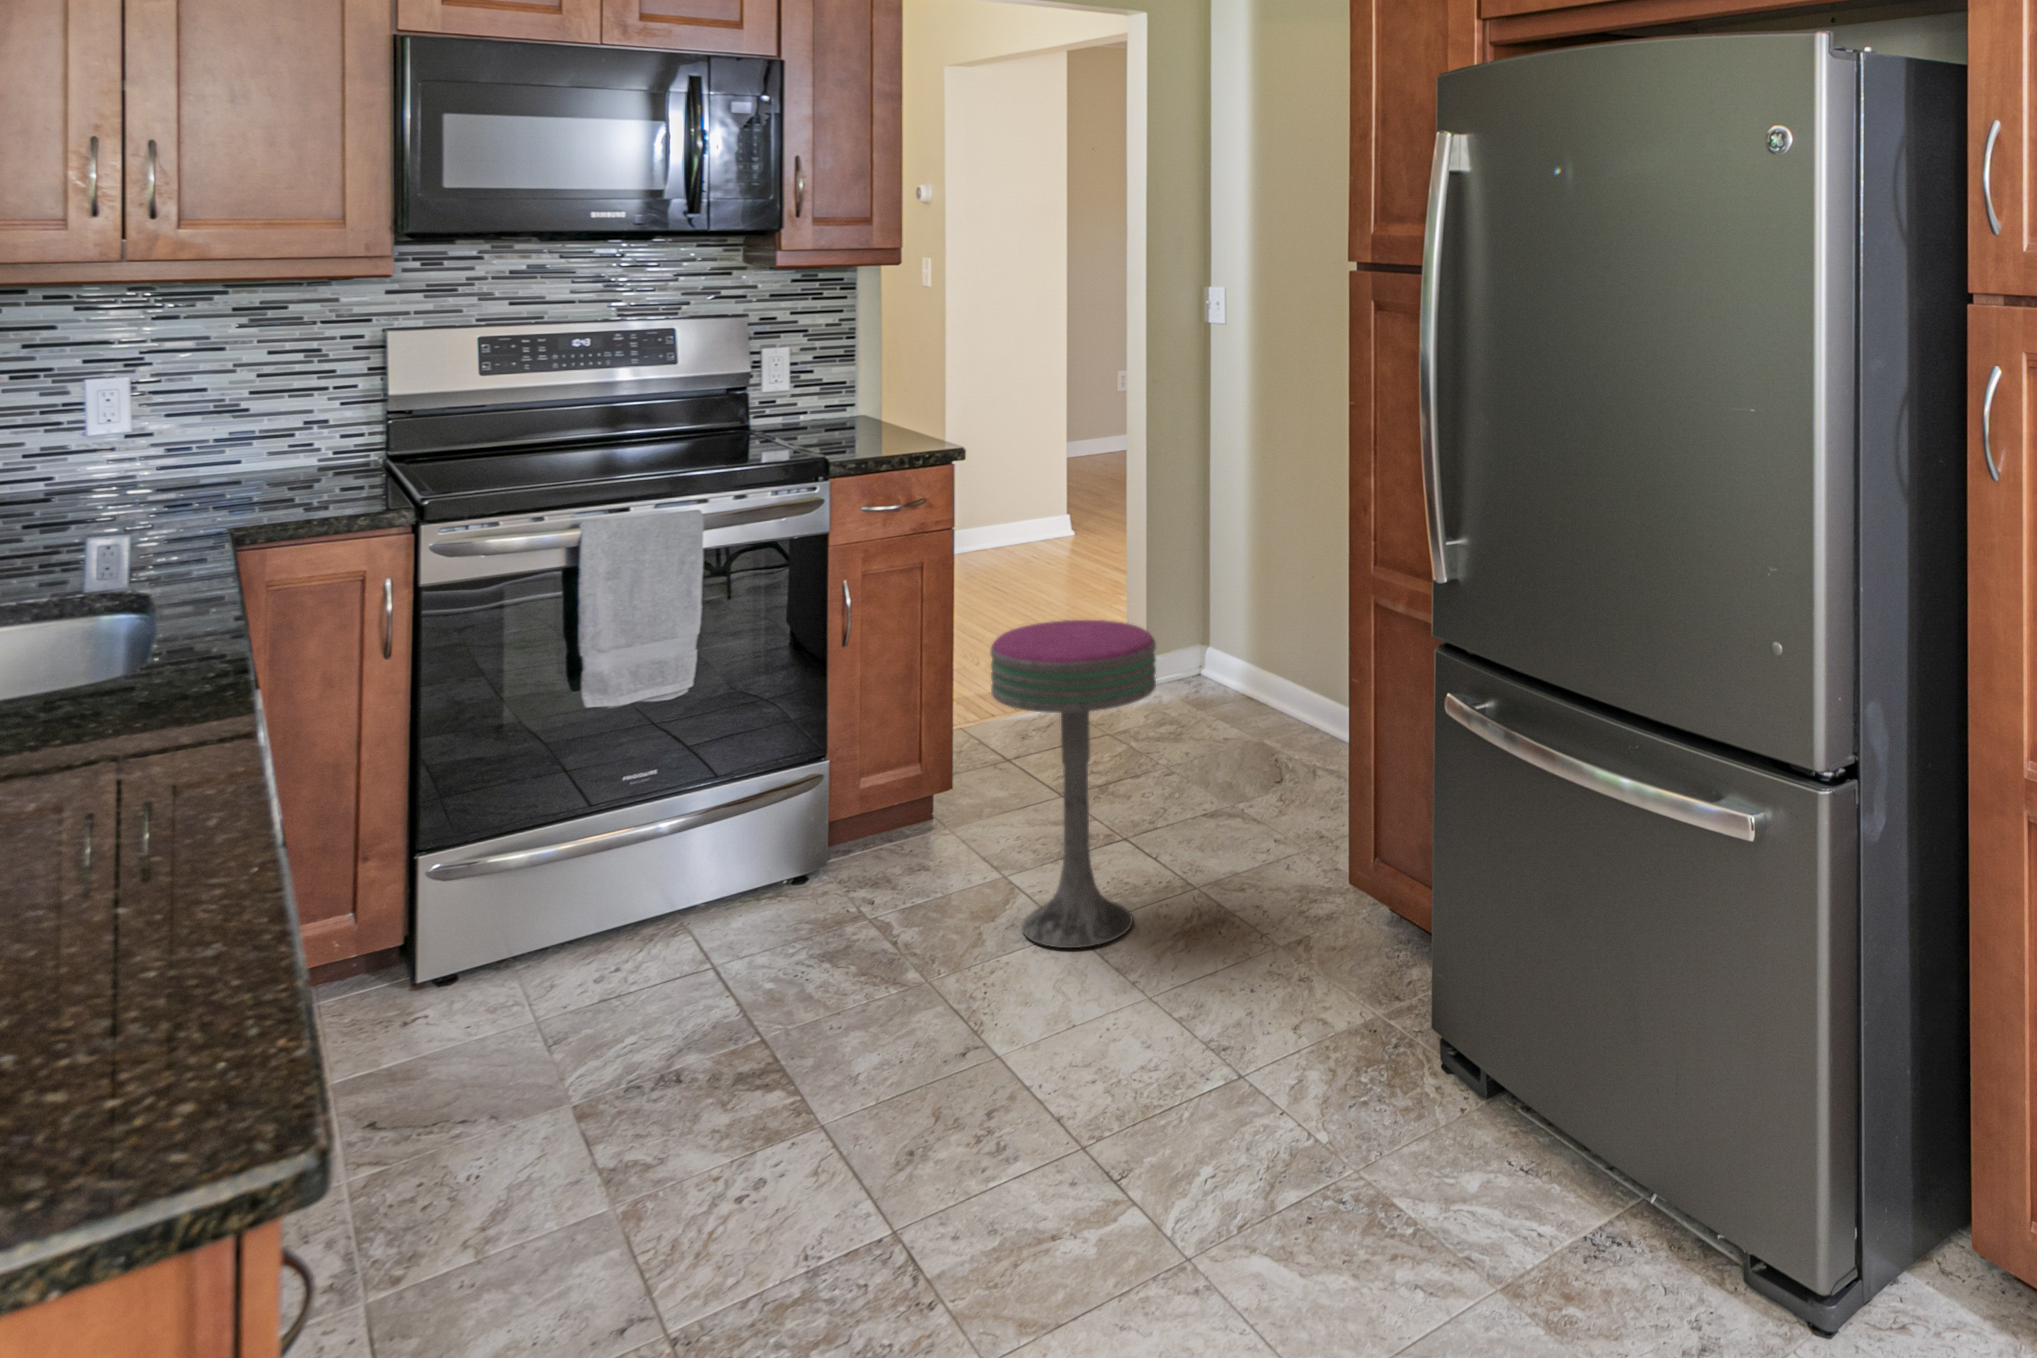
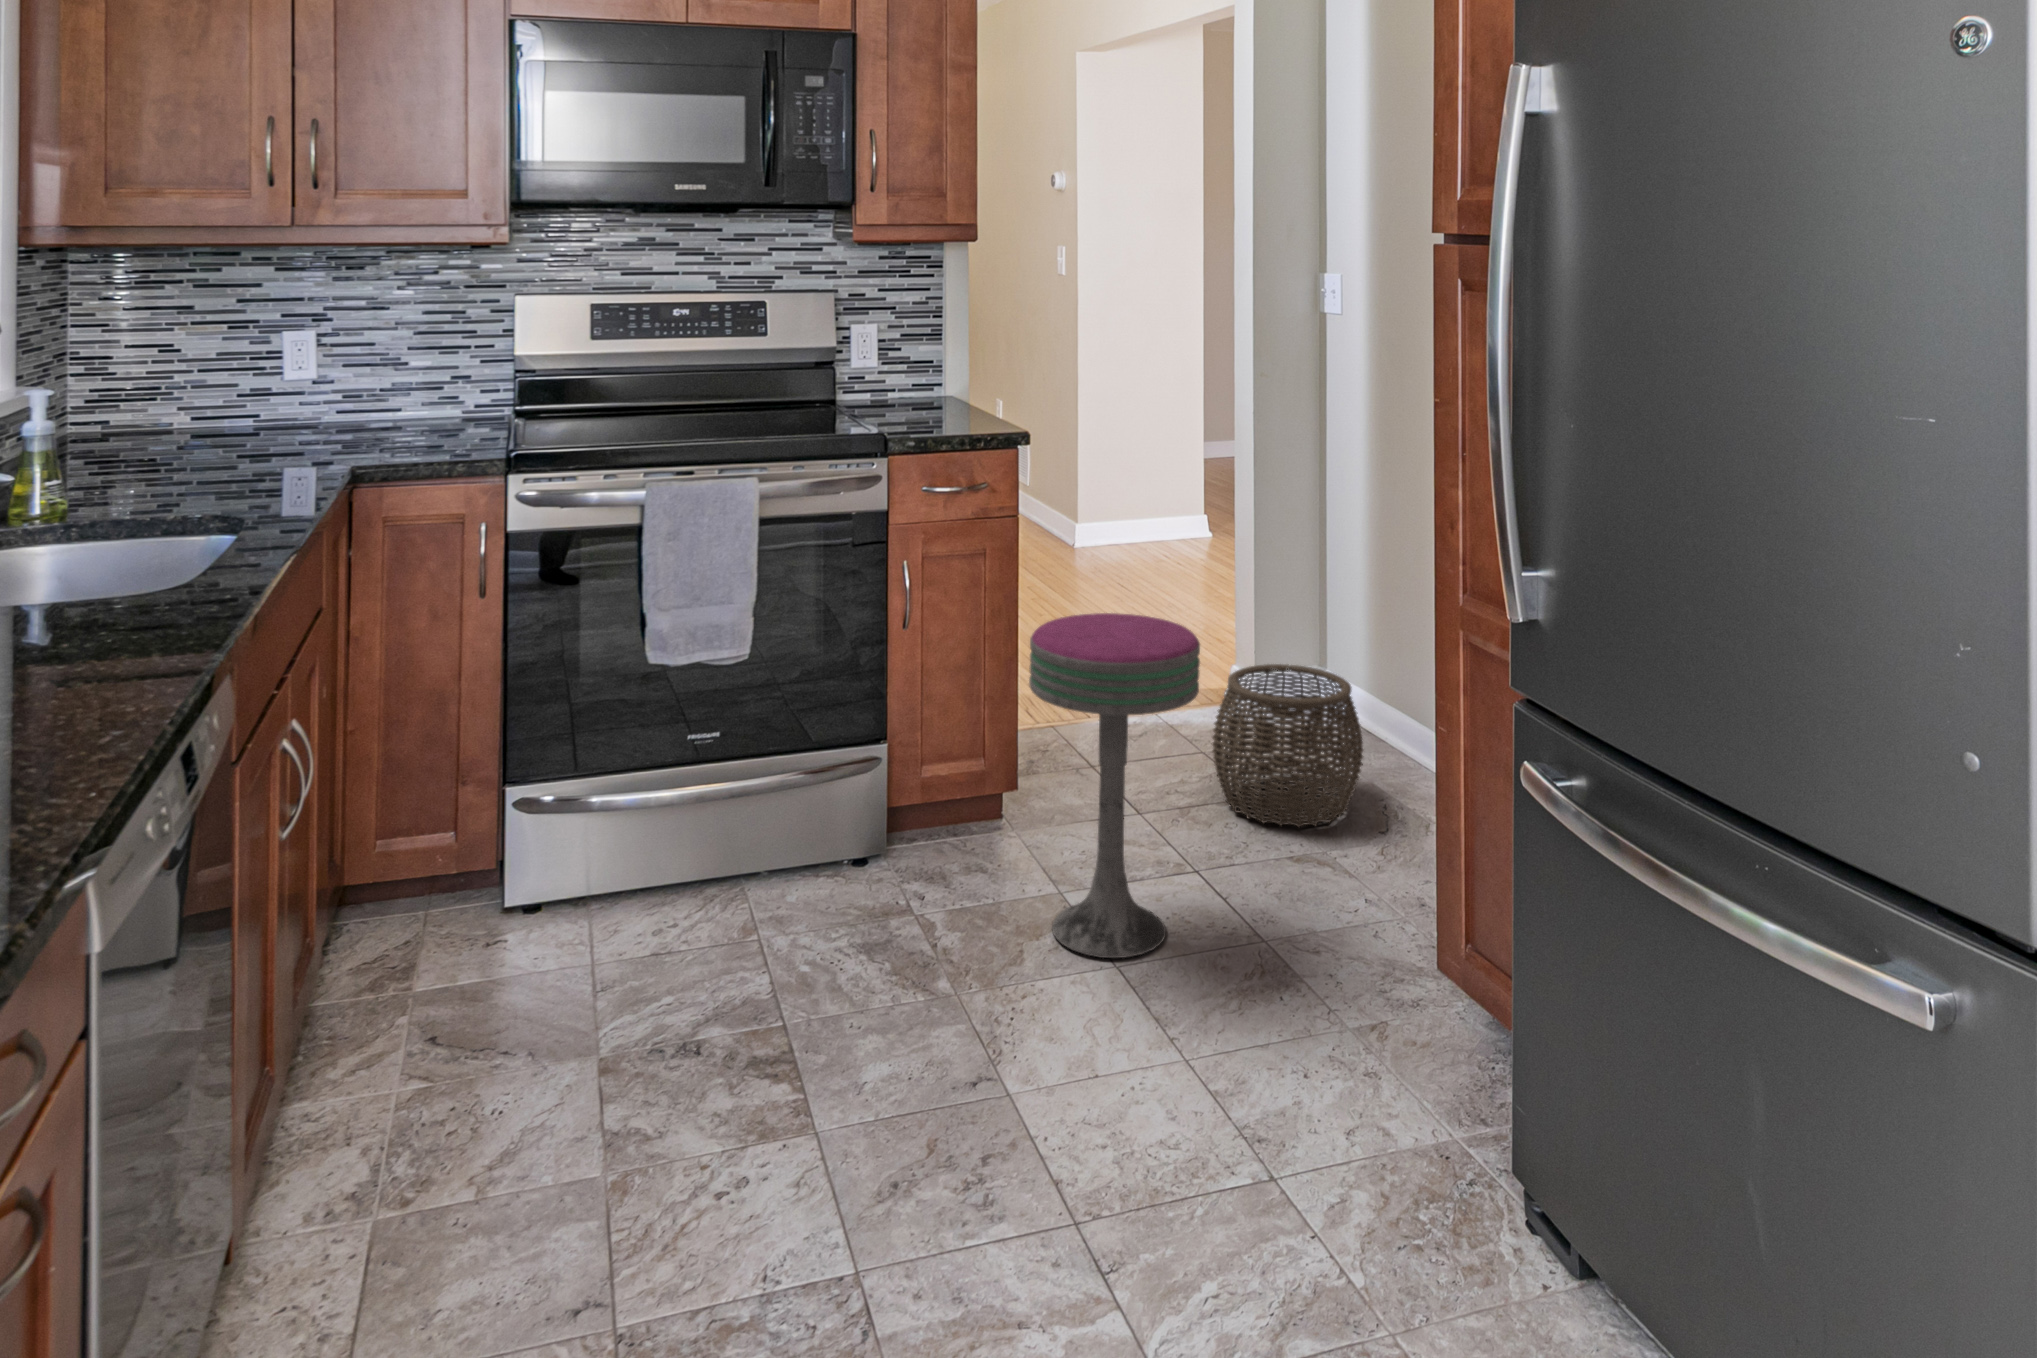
woven basket: none [1156,663,1300,816] -> present [1212,664,1363,827]

